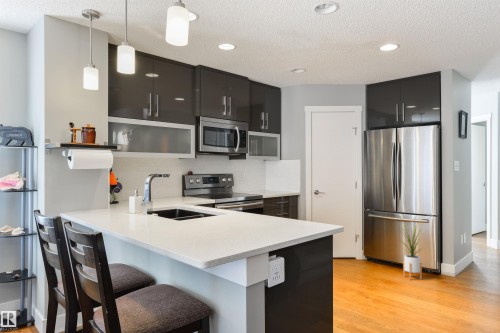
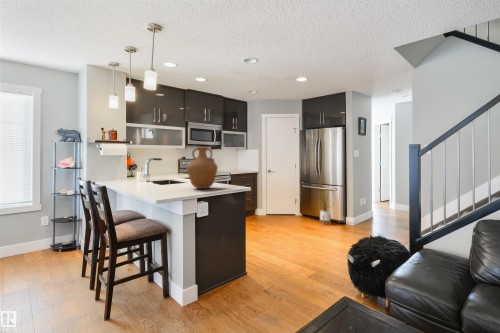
vase: none [236,155,290,231] -> present [187,147,218,189]

